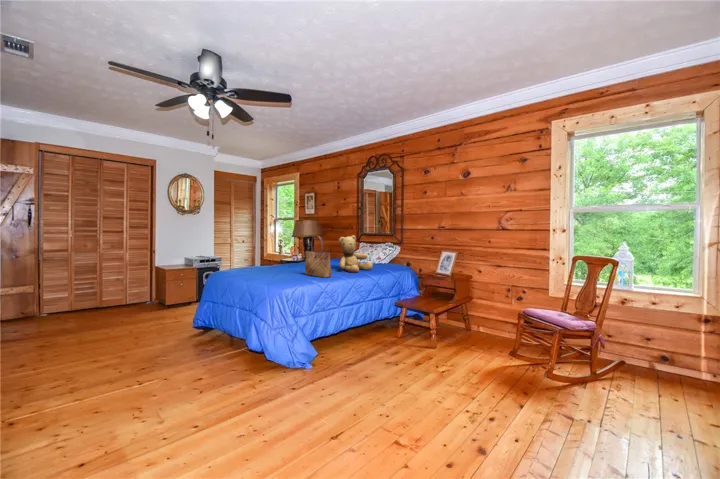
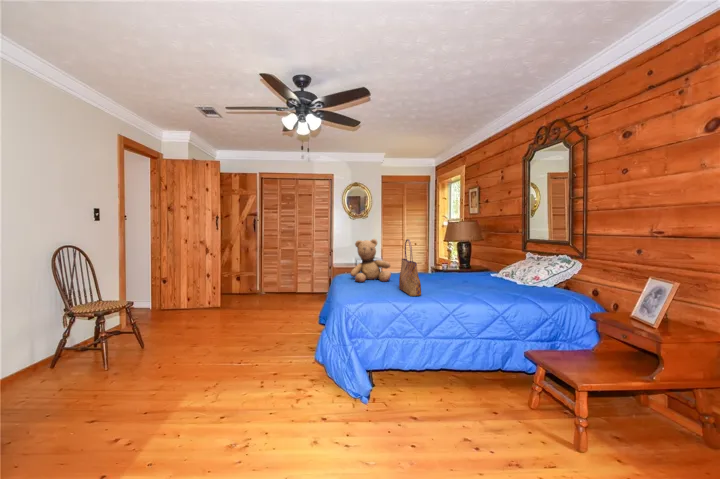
teddy bear: present [339,235,373,273] -> present [351,239,391,282]

